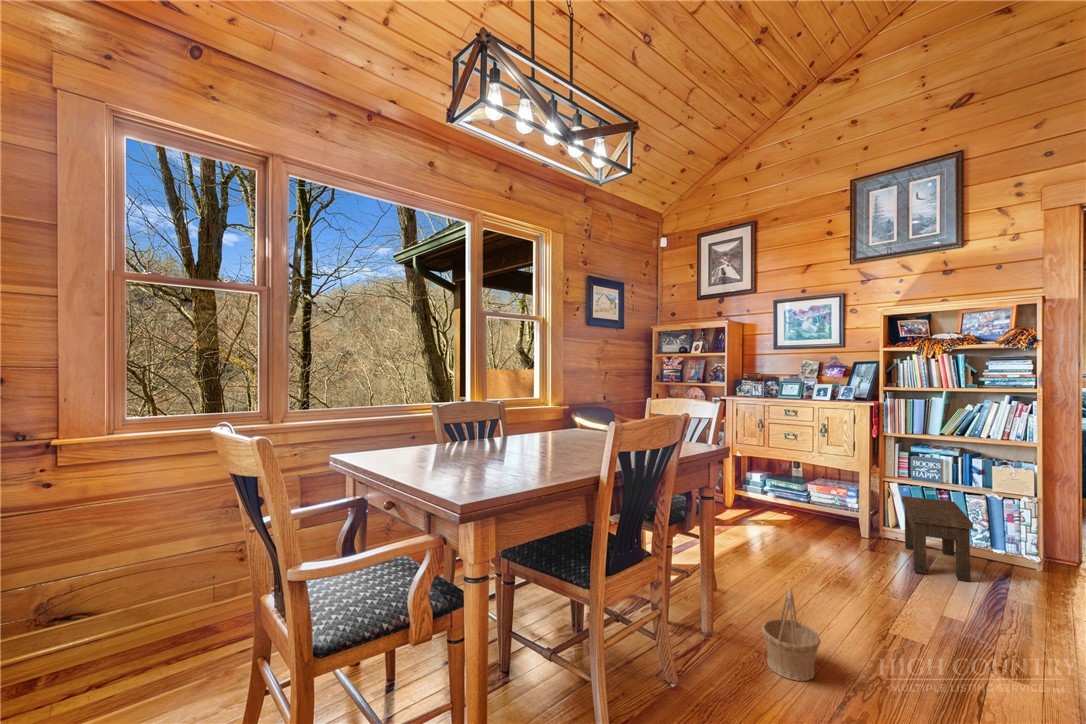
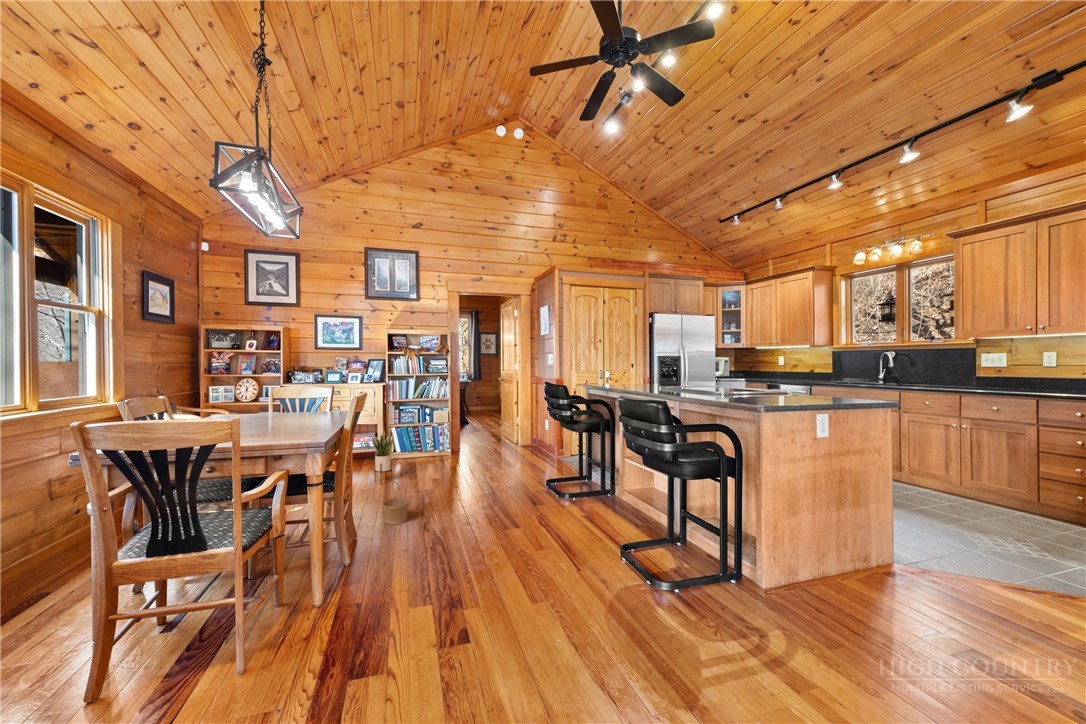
potted plant: none [813,482,860,582] -> present [370,431,394,484]
side table: present [902,496,973,582] -> none [398,431,435,469]

